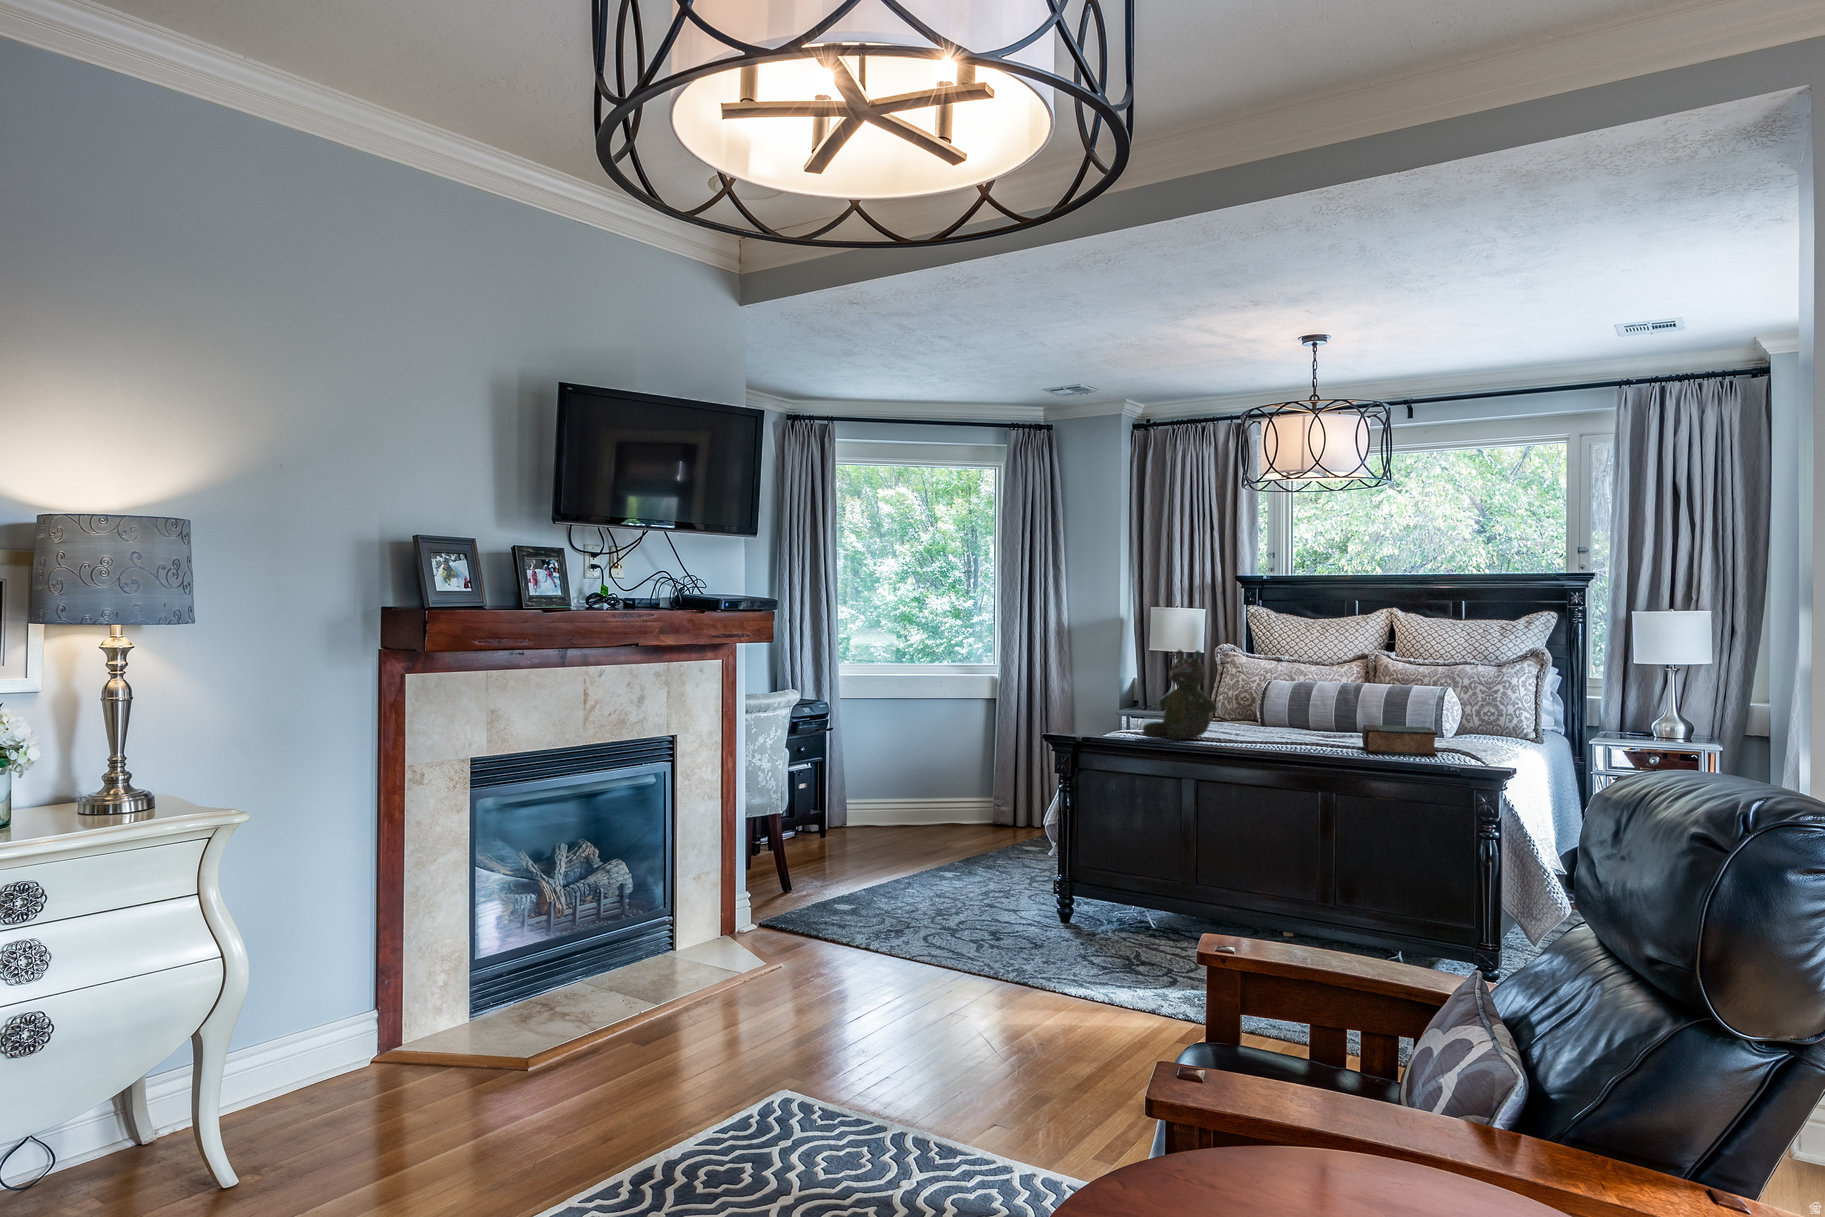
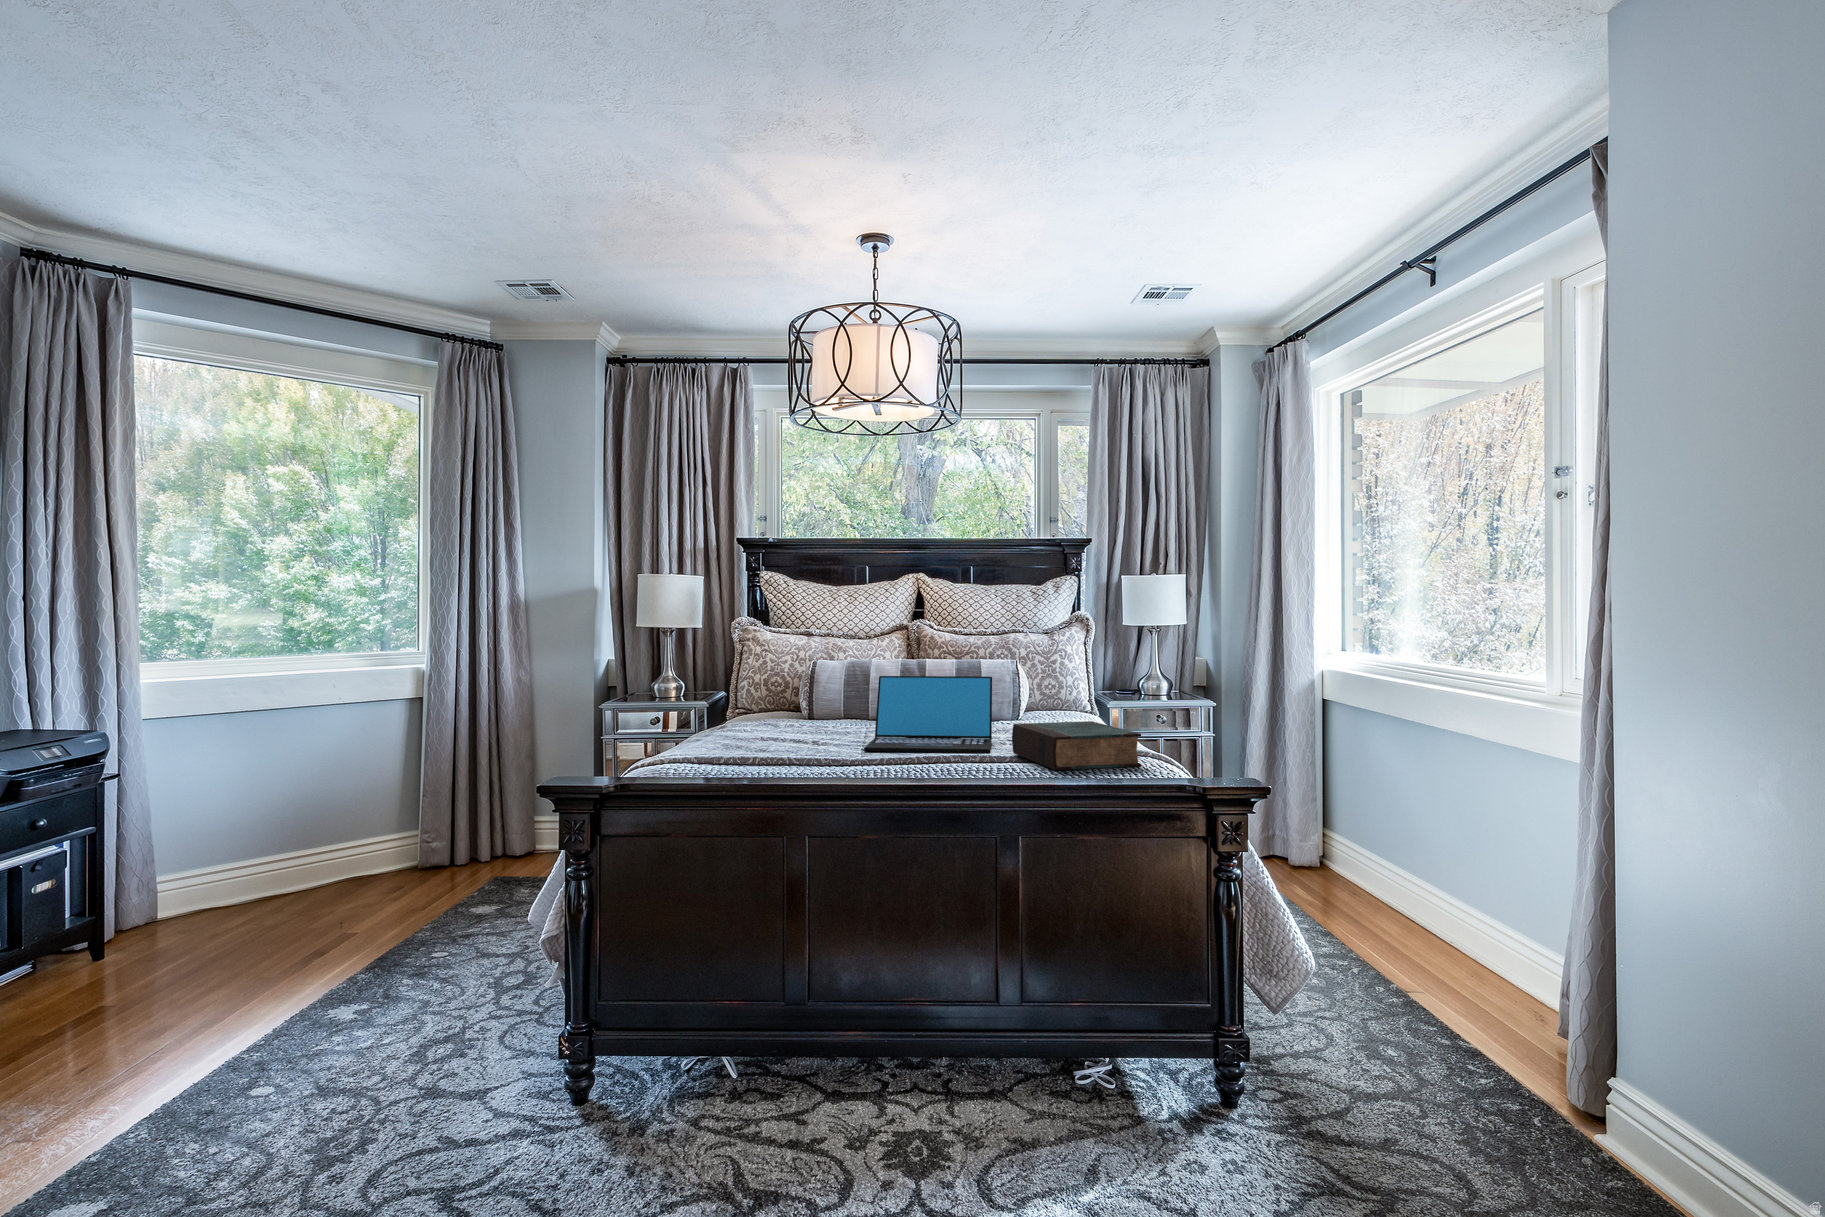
teddy bear: present [1143,649,1217,740] -> none [703,627,818,772]
laptop: none [1261,689,1376,745] -> present [864,676,992,753]

